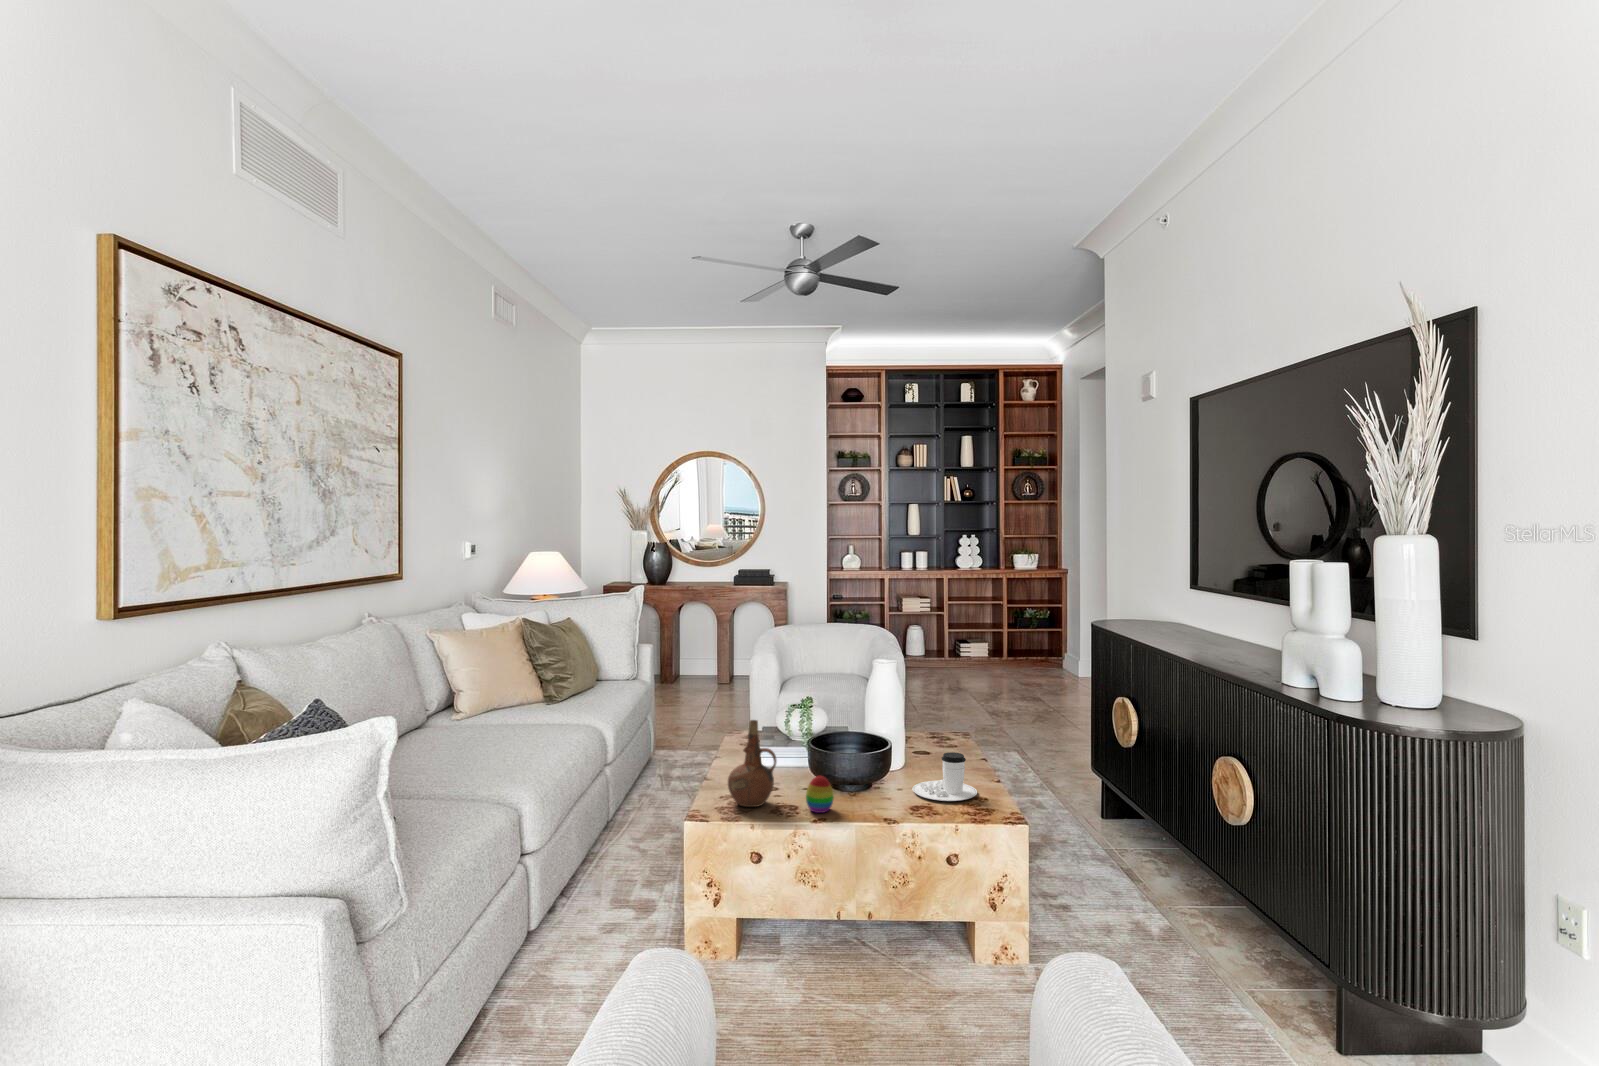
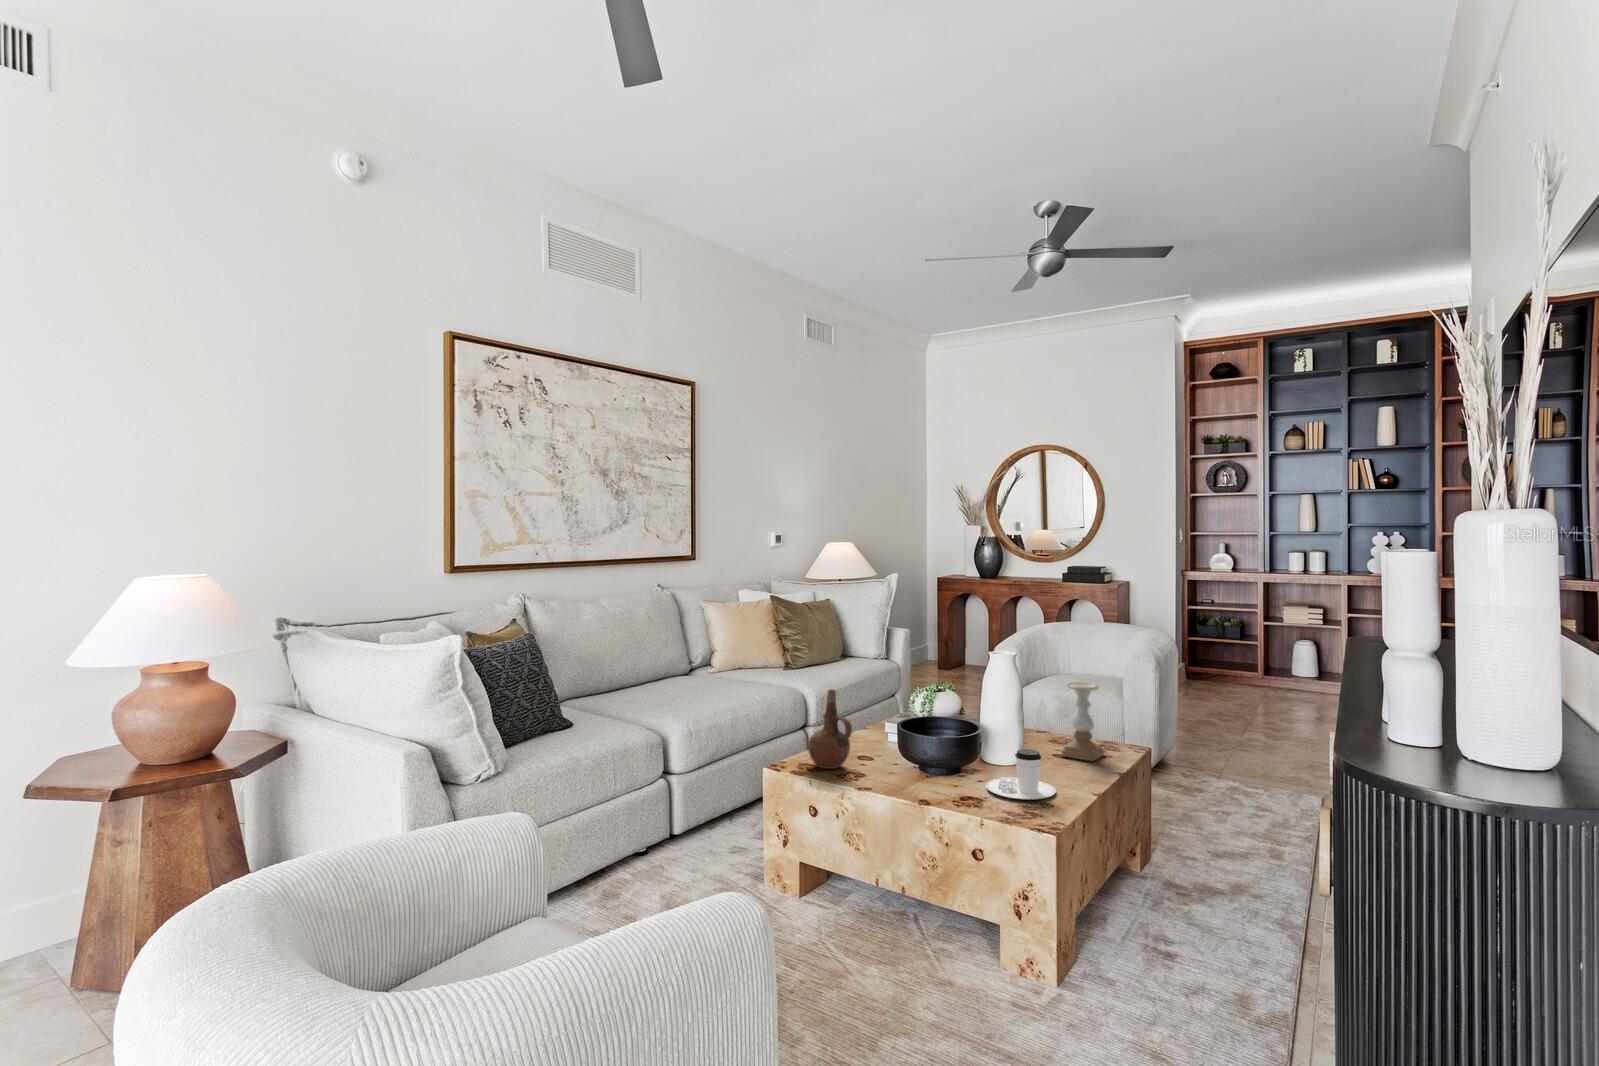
candle holder: none [924,684,955,755] -> present [1062,682,1104,761]
decorative egg: present [806,776,834,813] -> none [864,749,890,784]

